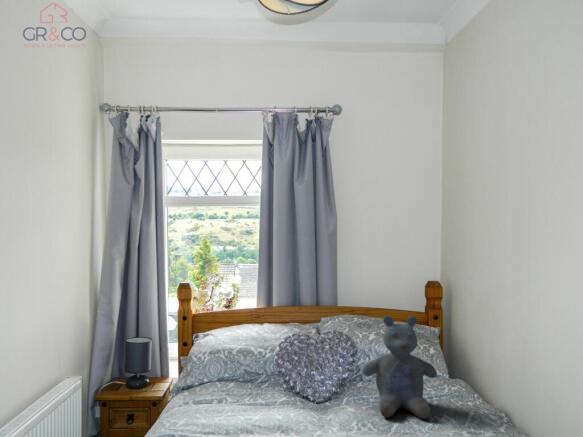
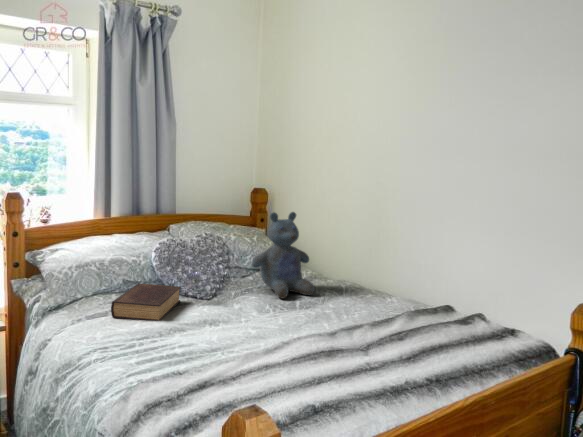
book: none [206,376,283,421] -> present [111,283,180,321]

